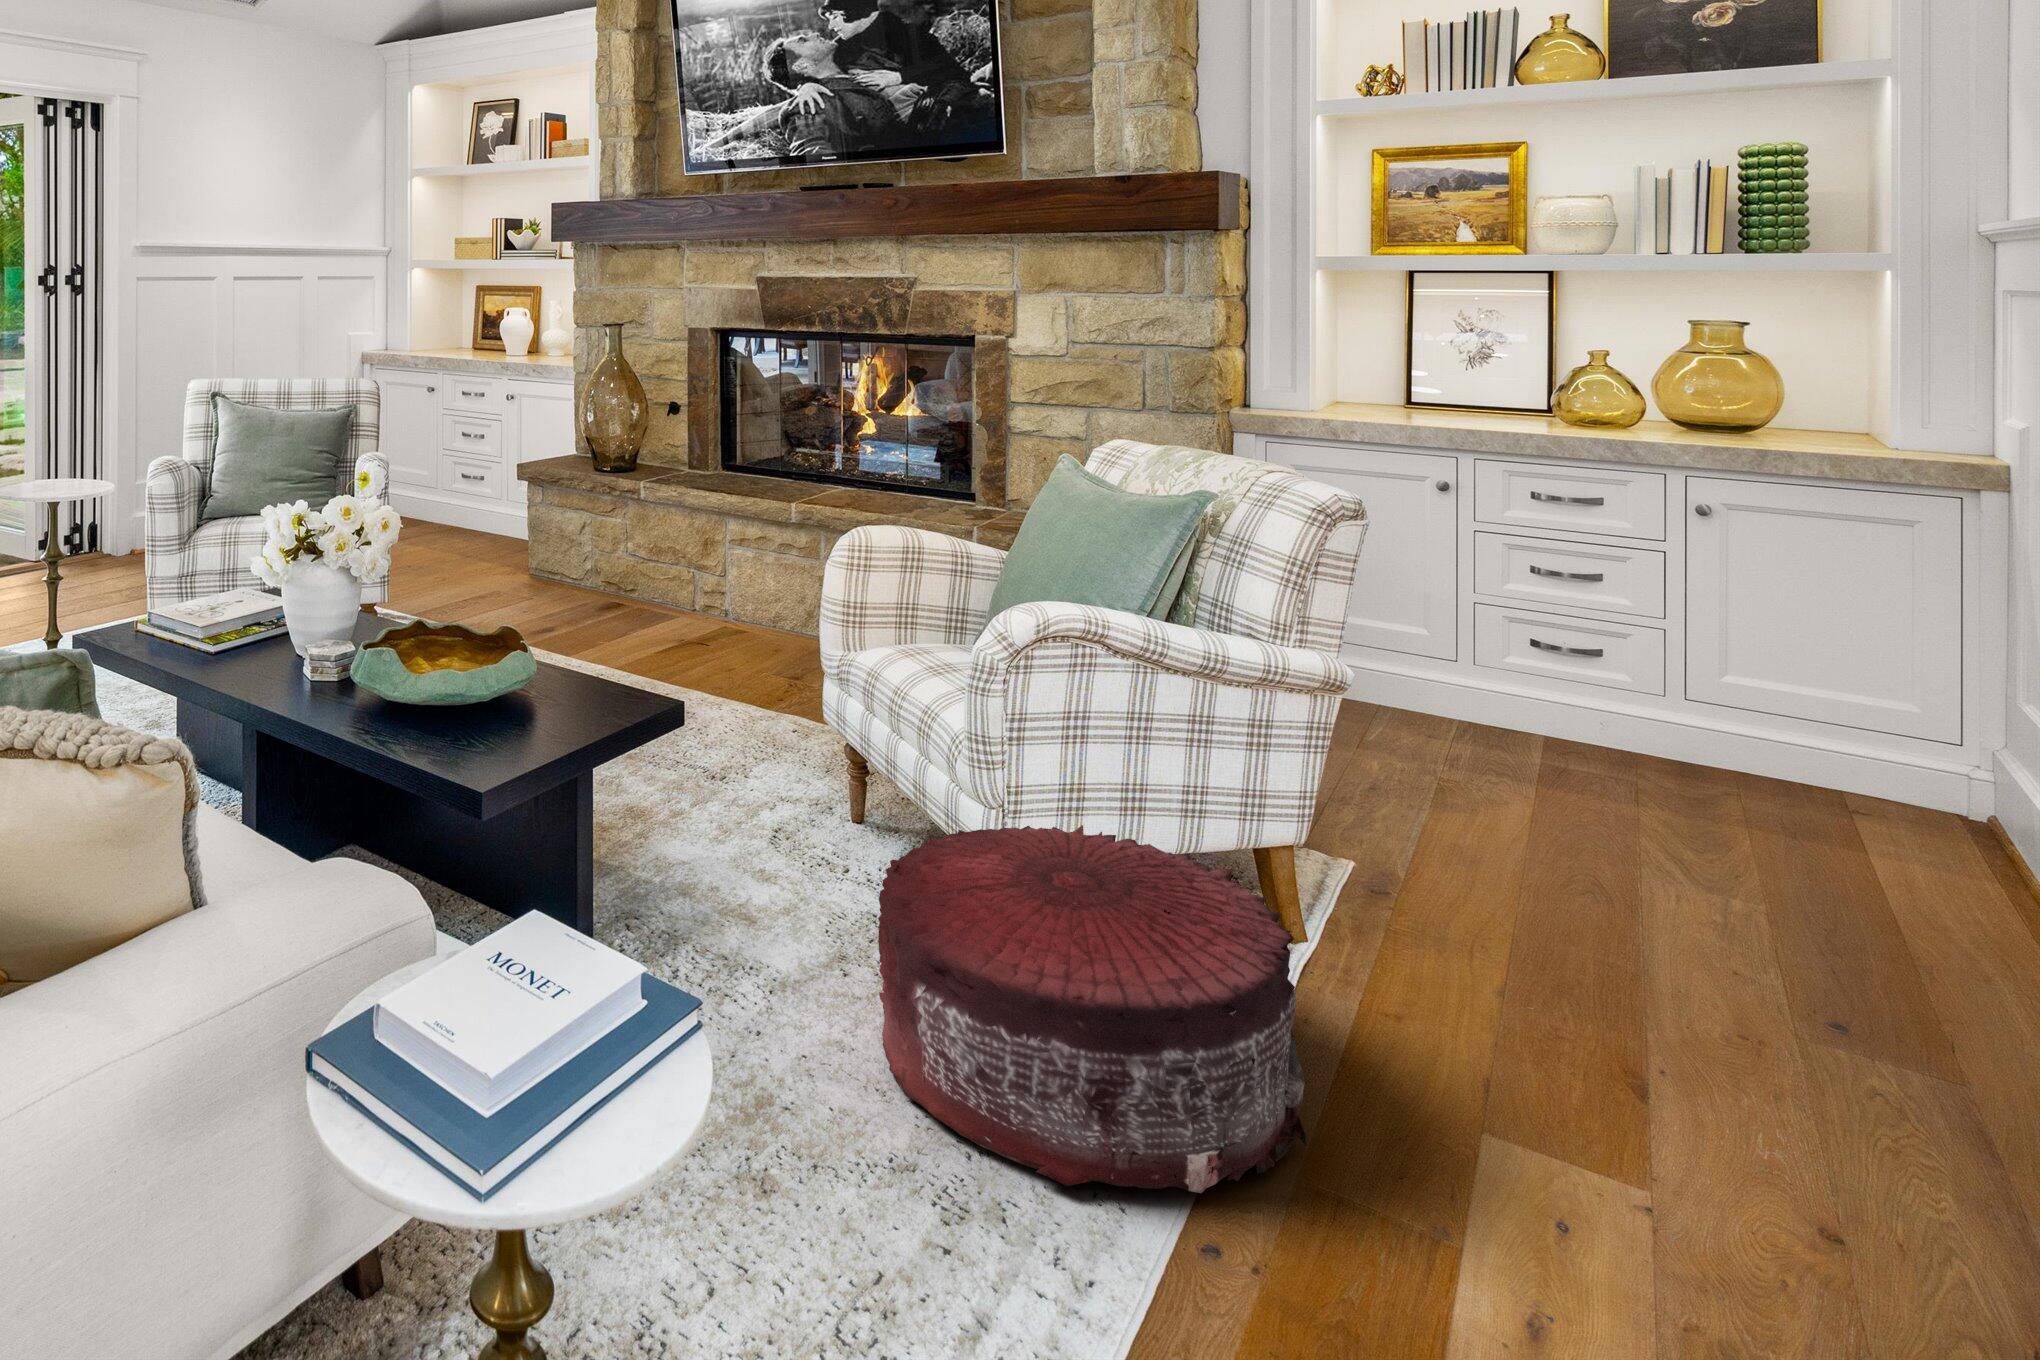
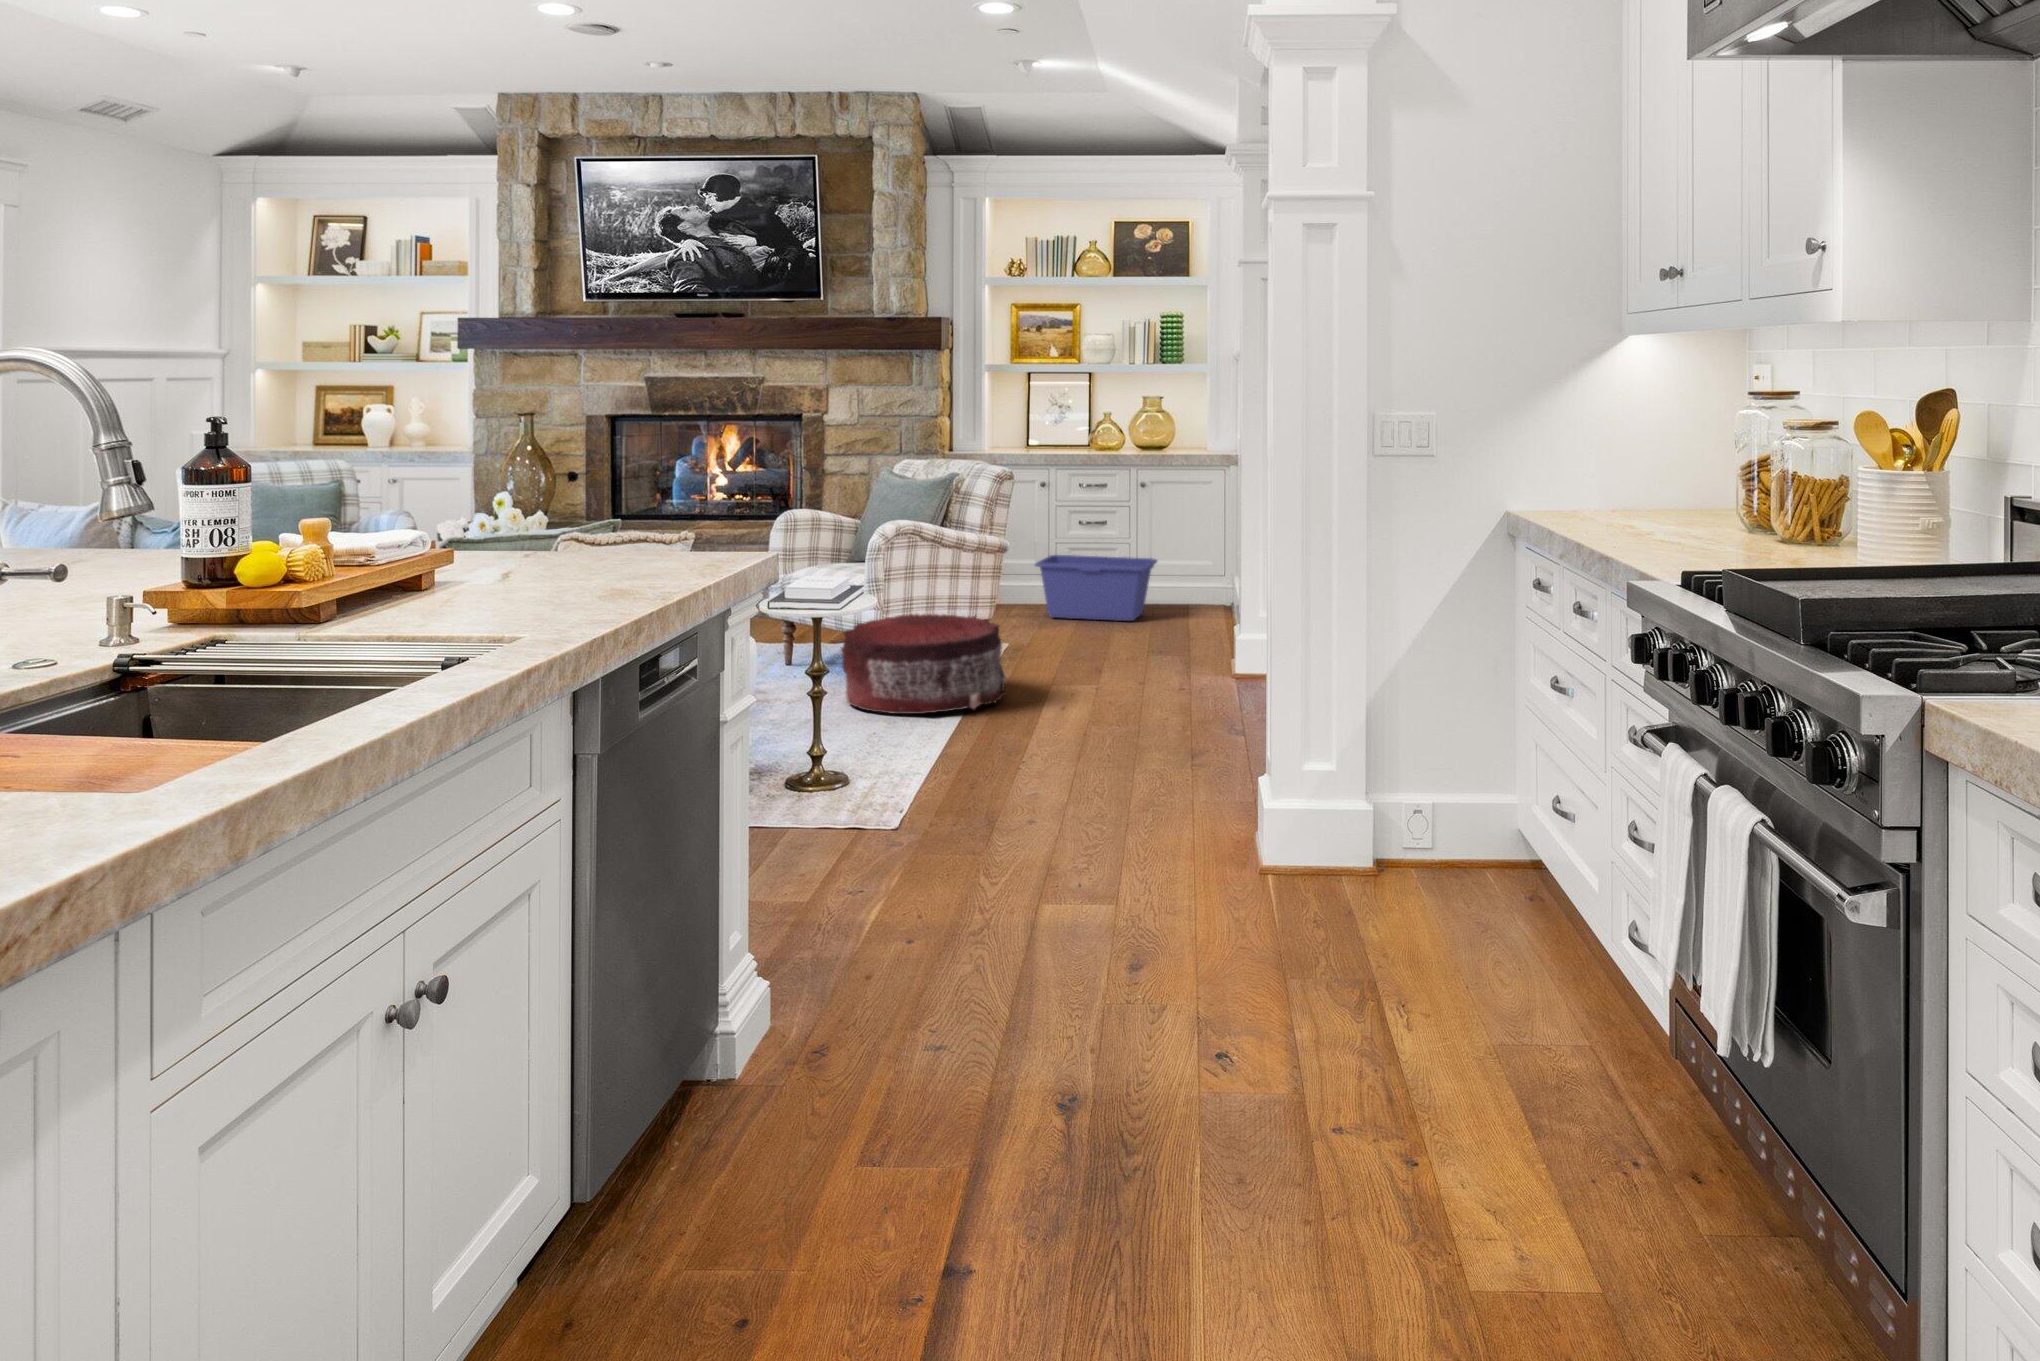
storage bin: none [1401,619,1711,800] -> present [1035,555,1157,621]

